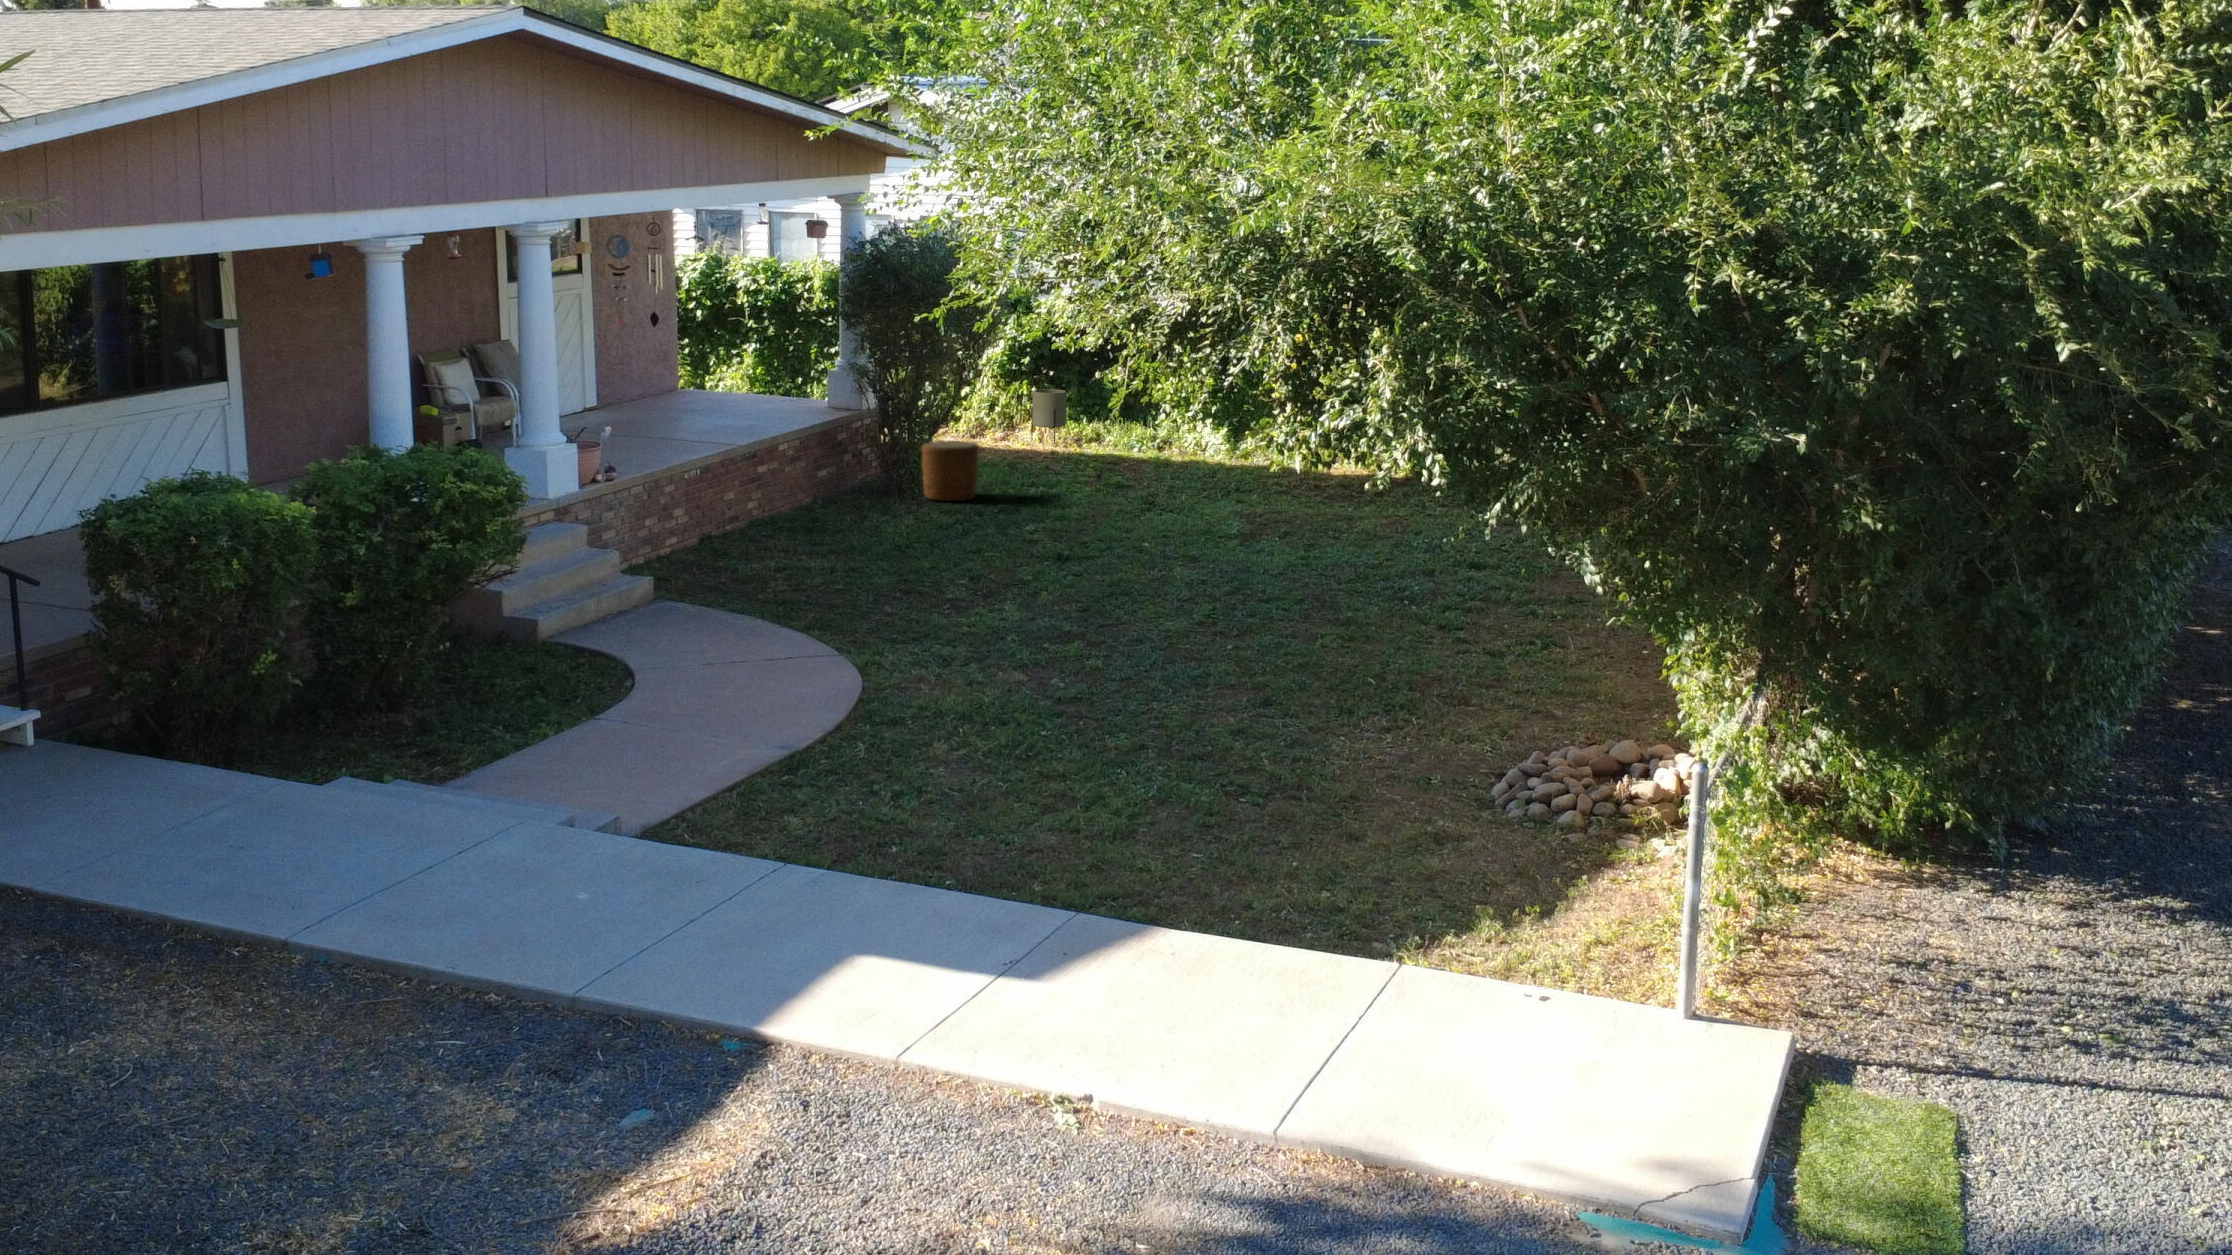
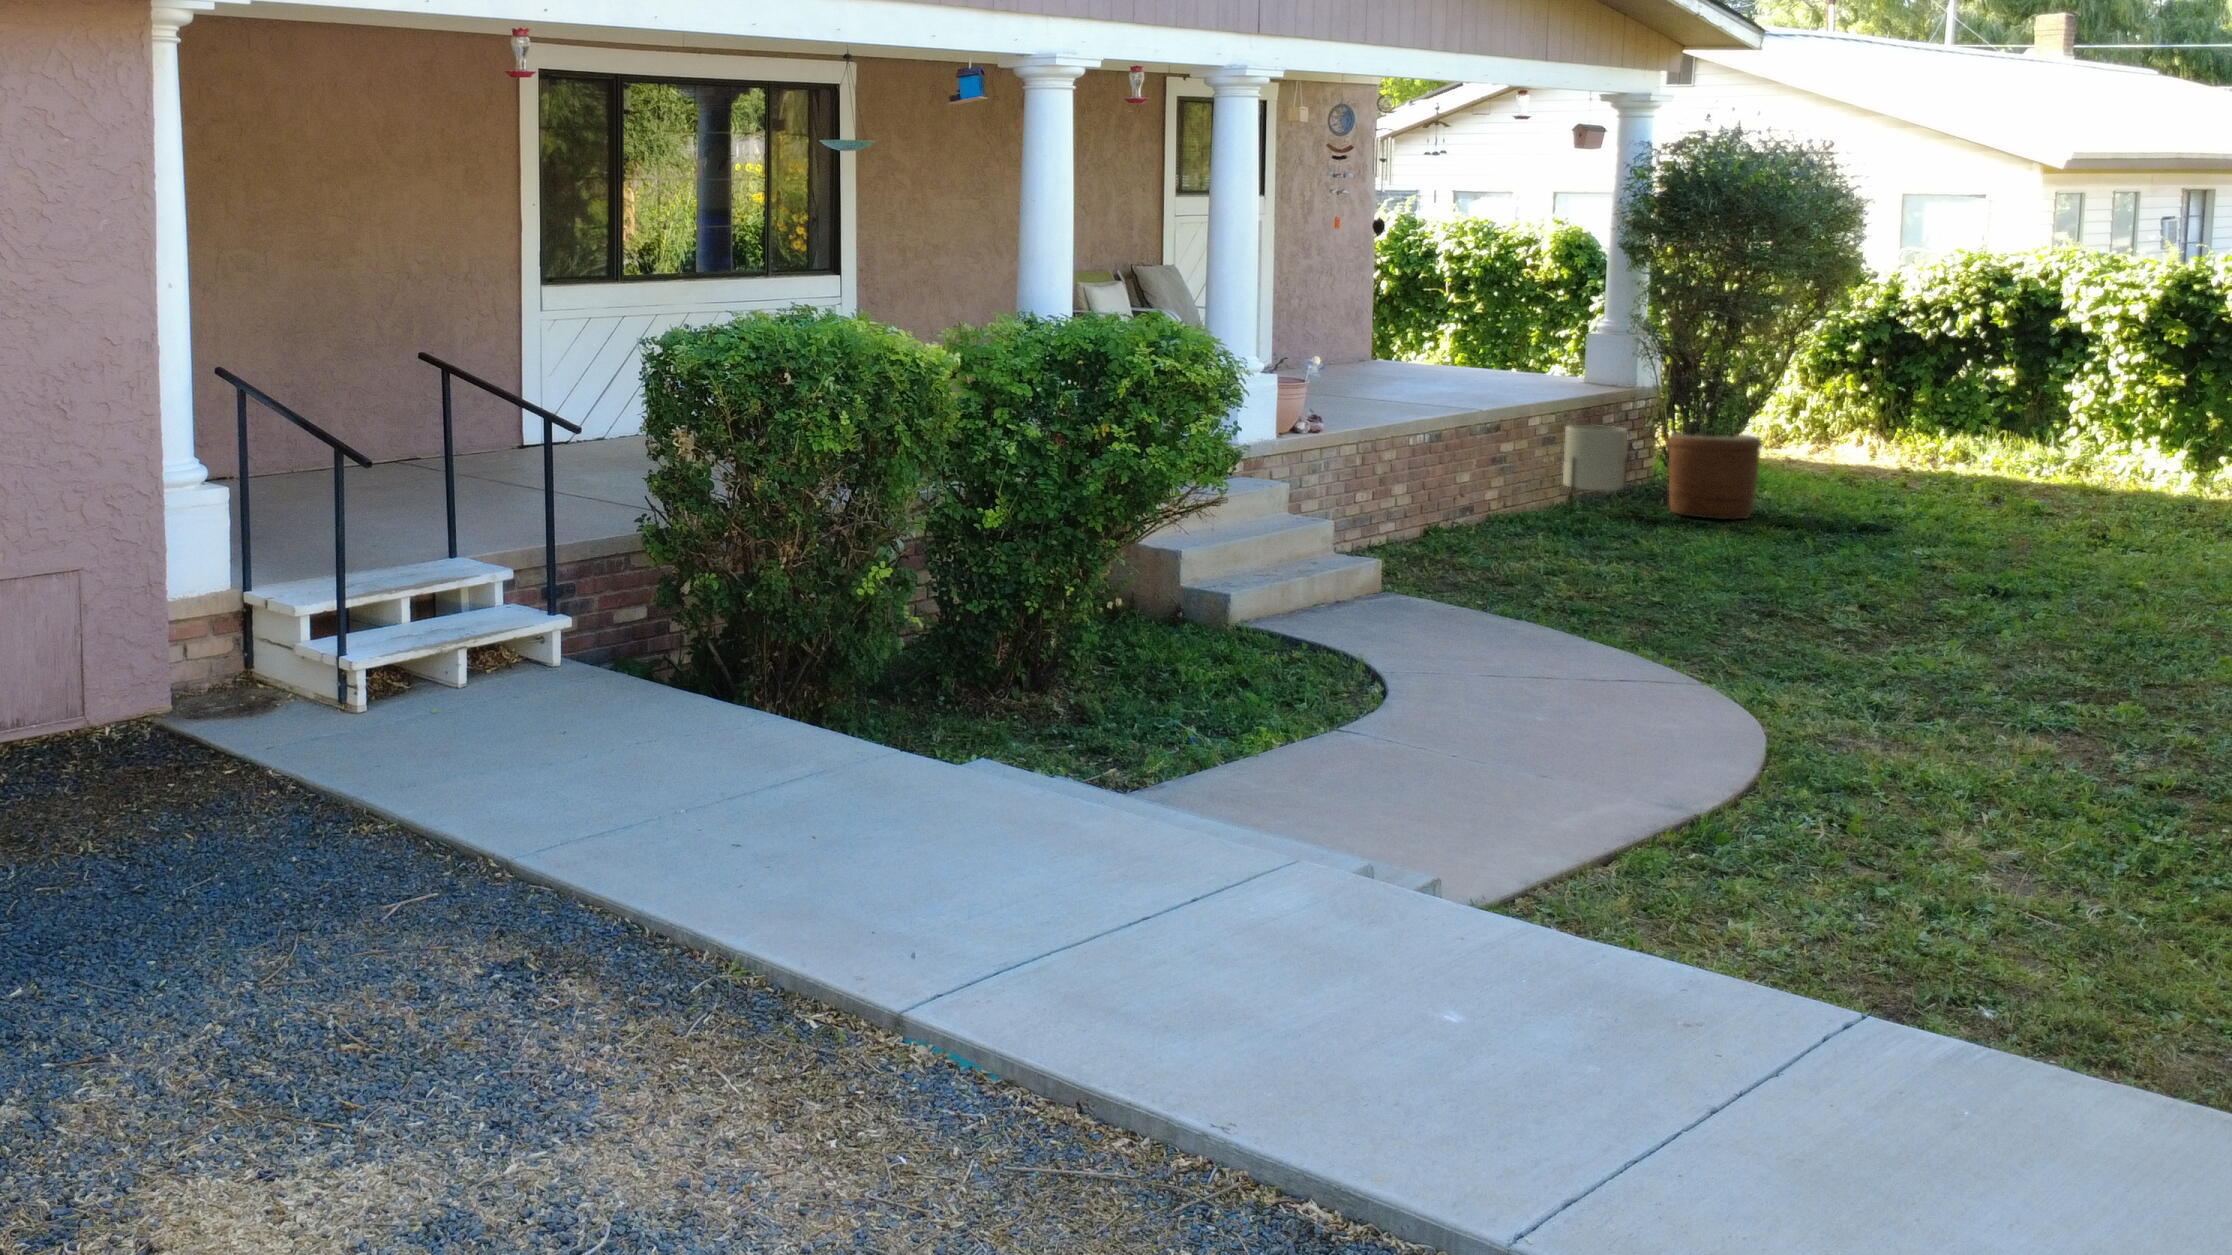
planter: present [1031,389,1066,443] -> present [1563,425,1628,507]

